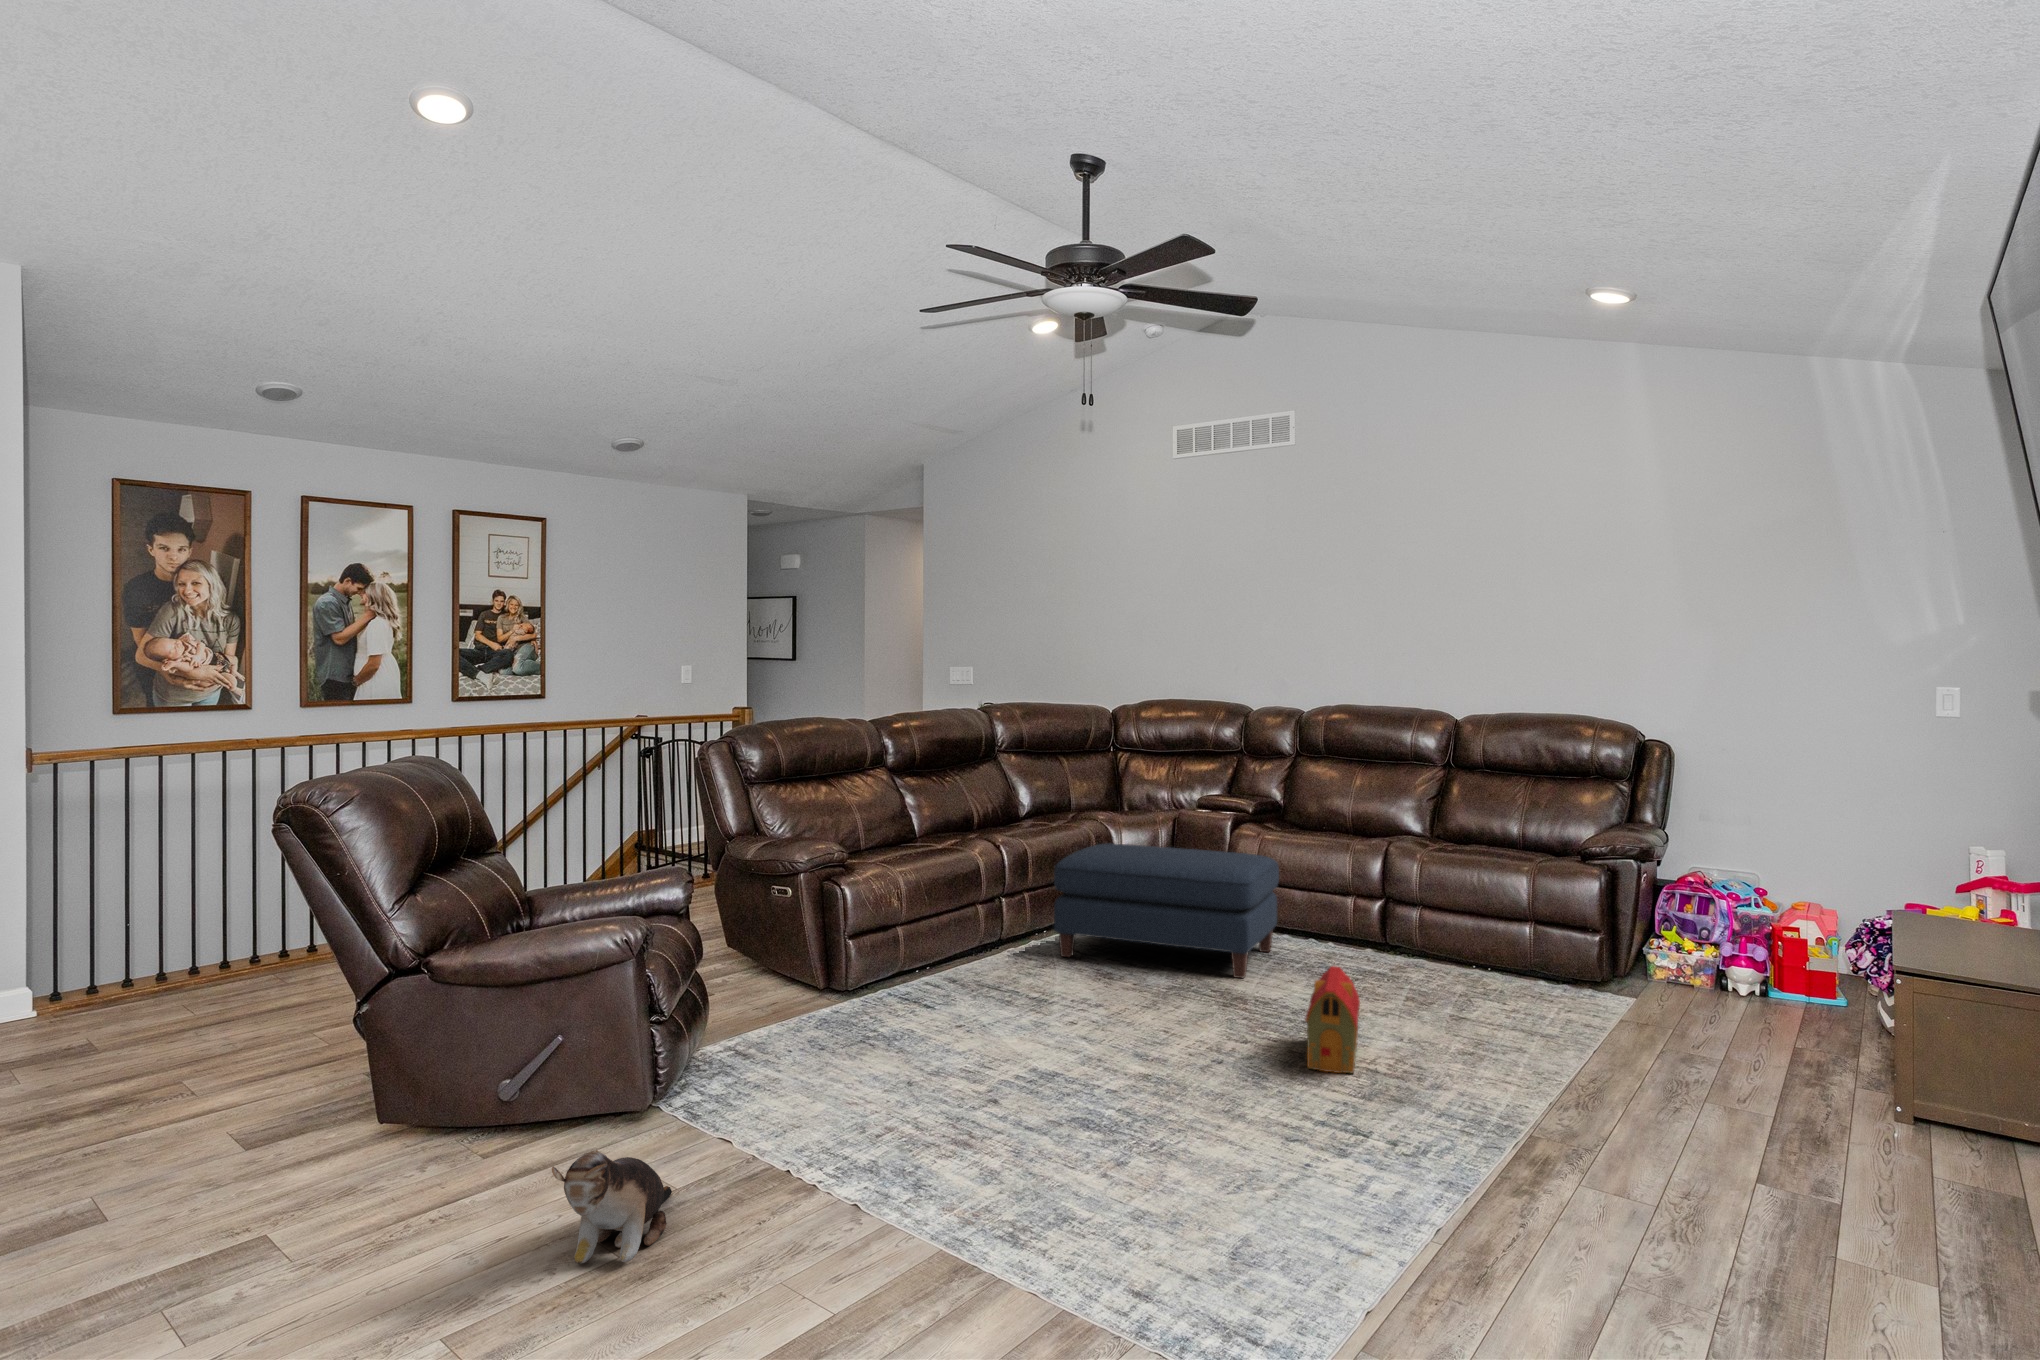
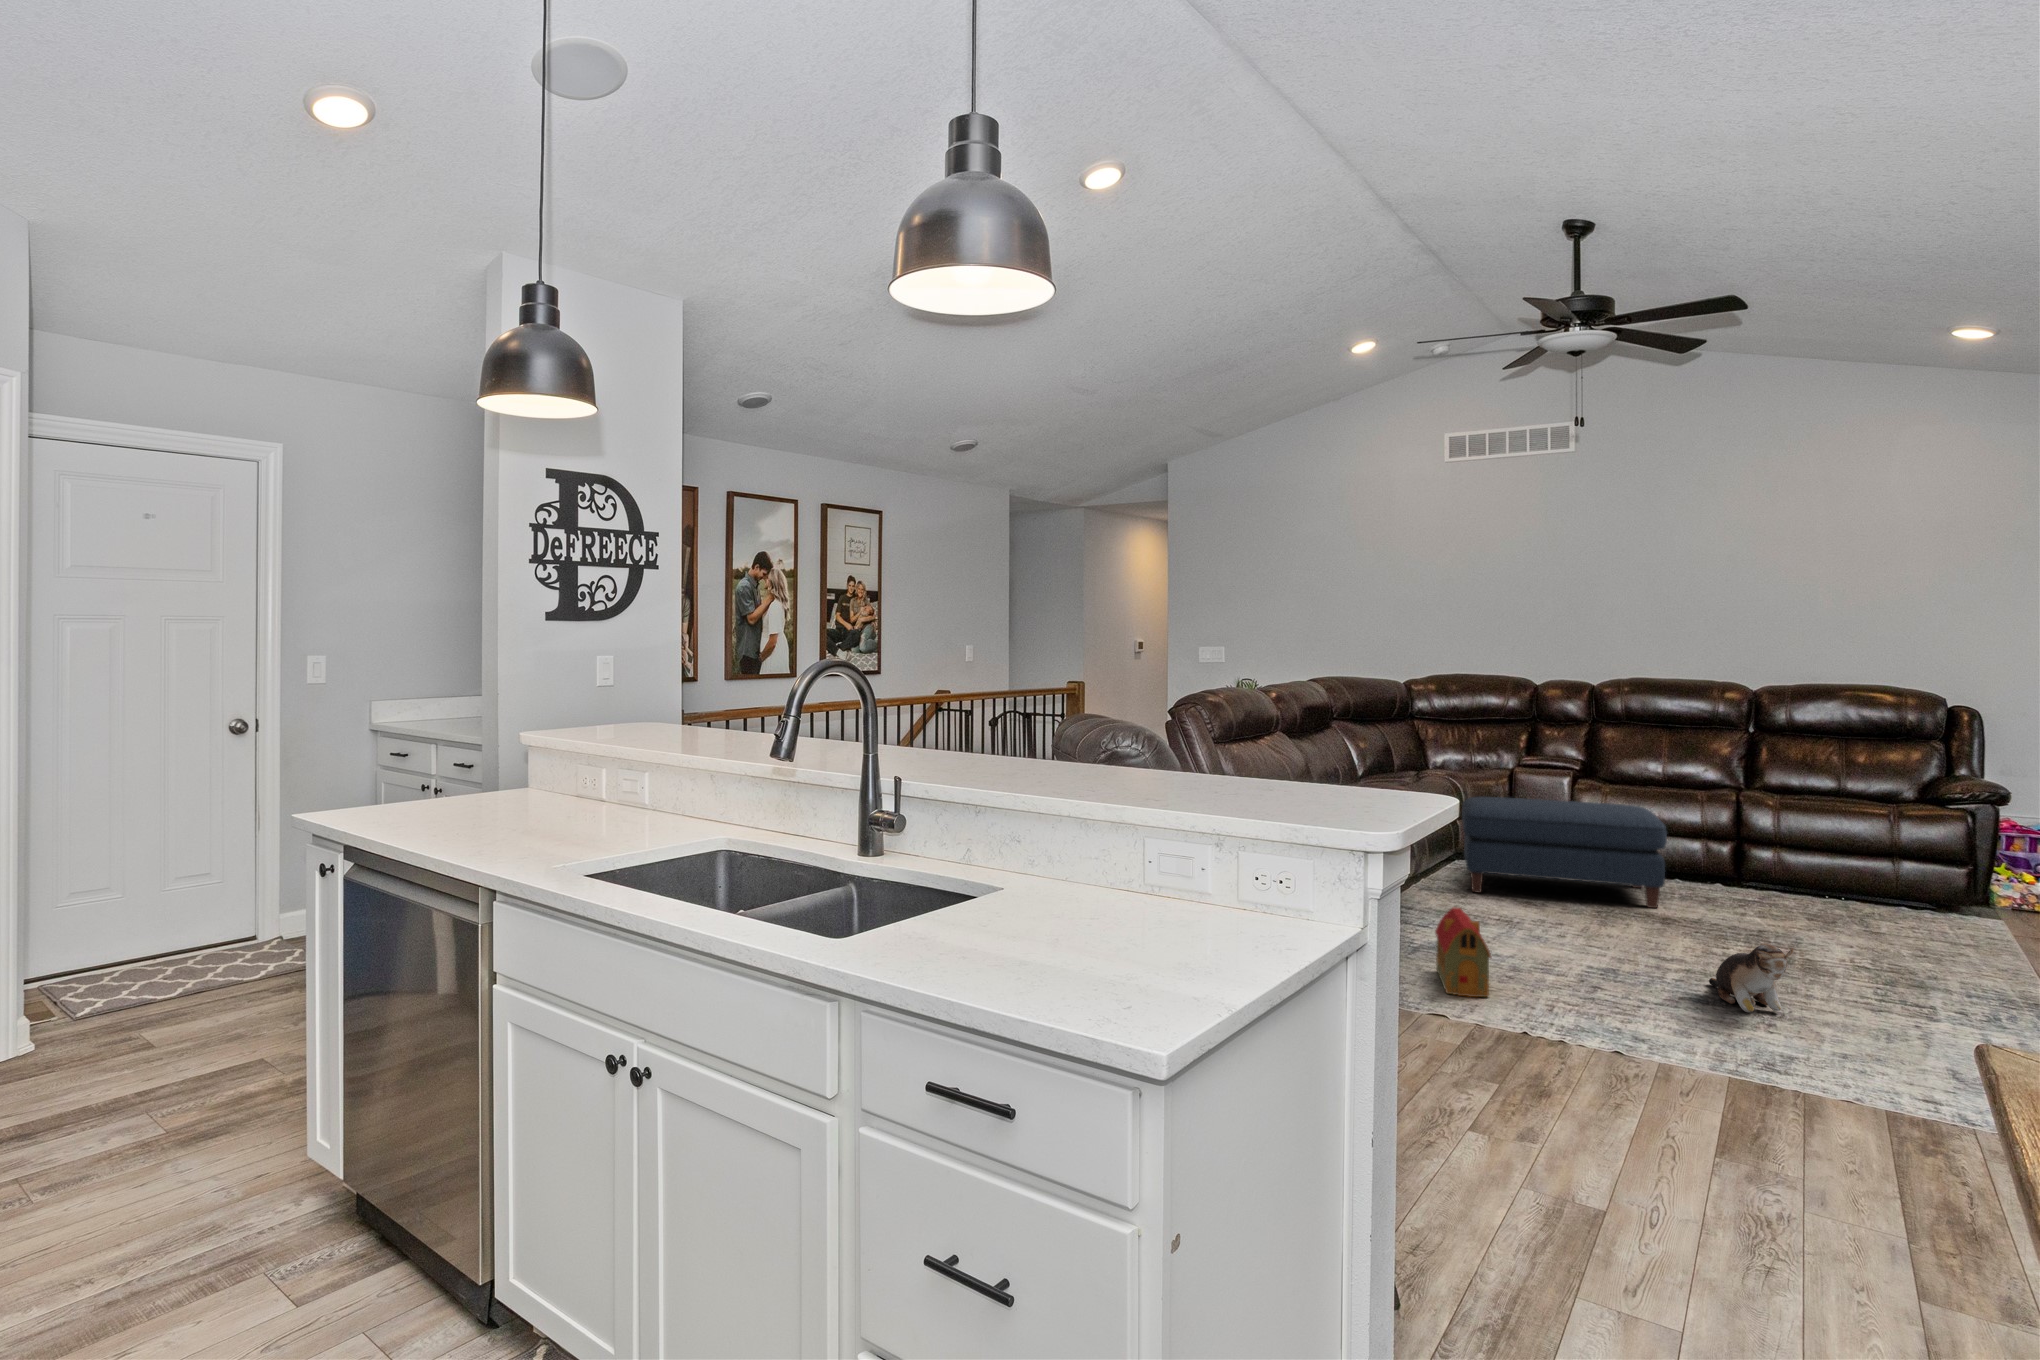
toy house: present [1305,966,1360,1073] -> present [1435,908,1491,997]
plush toy: present [552,1150,672,1263] -> present [1709,944,1794,1012]

